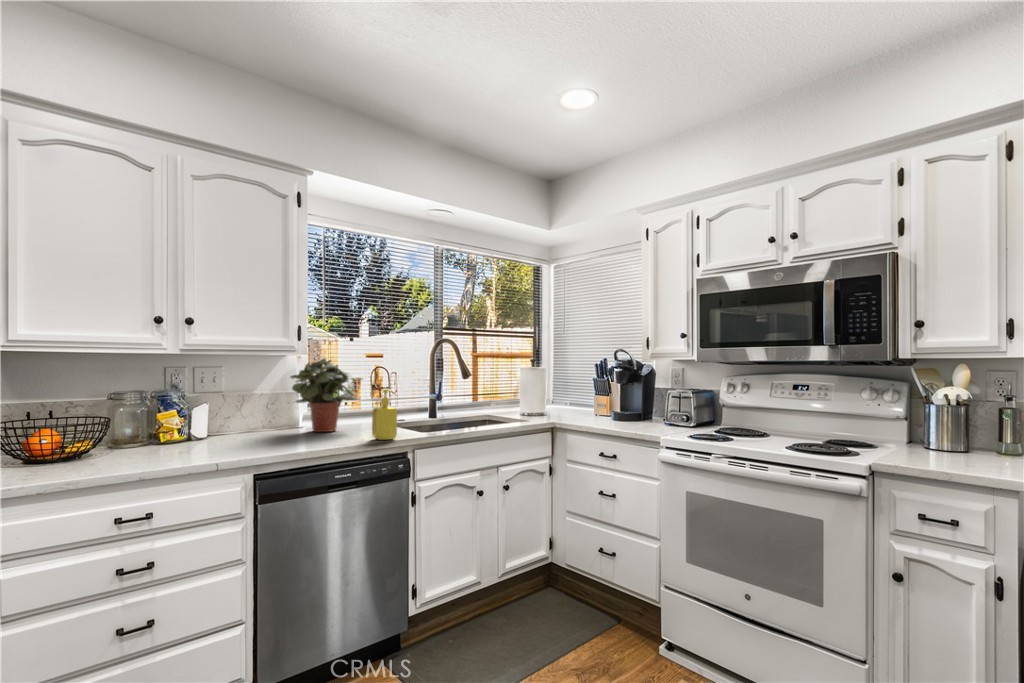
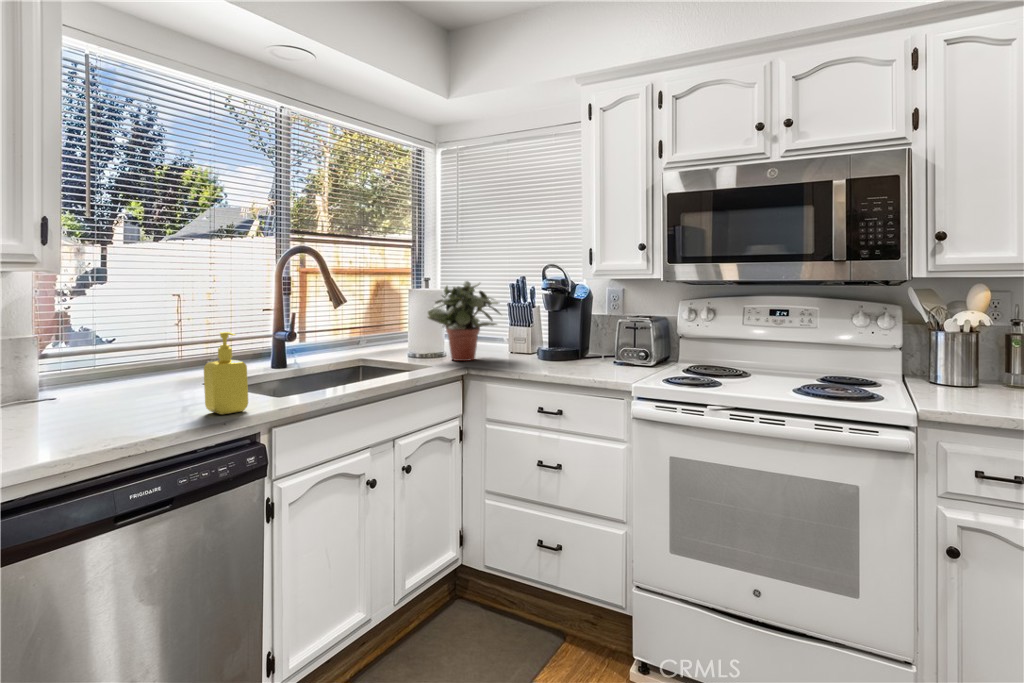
potted plant: present [291,359,363,432] -> present [428,281,500,361]

